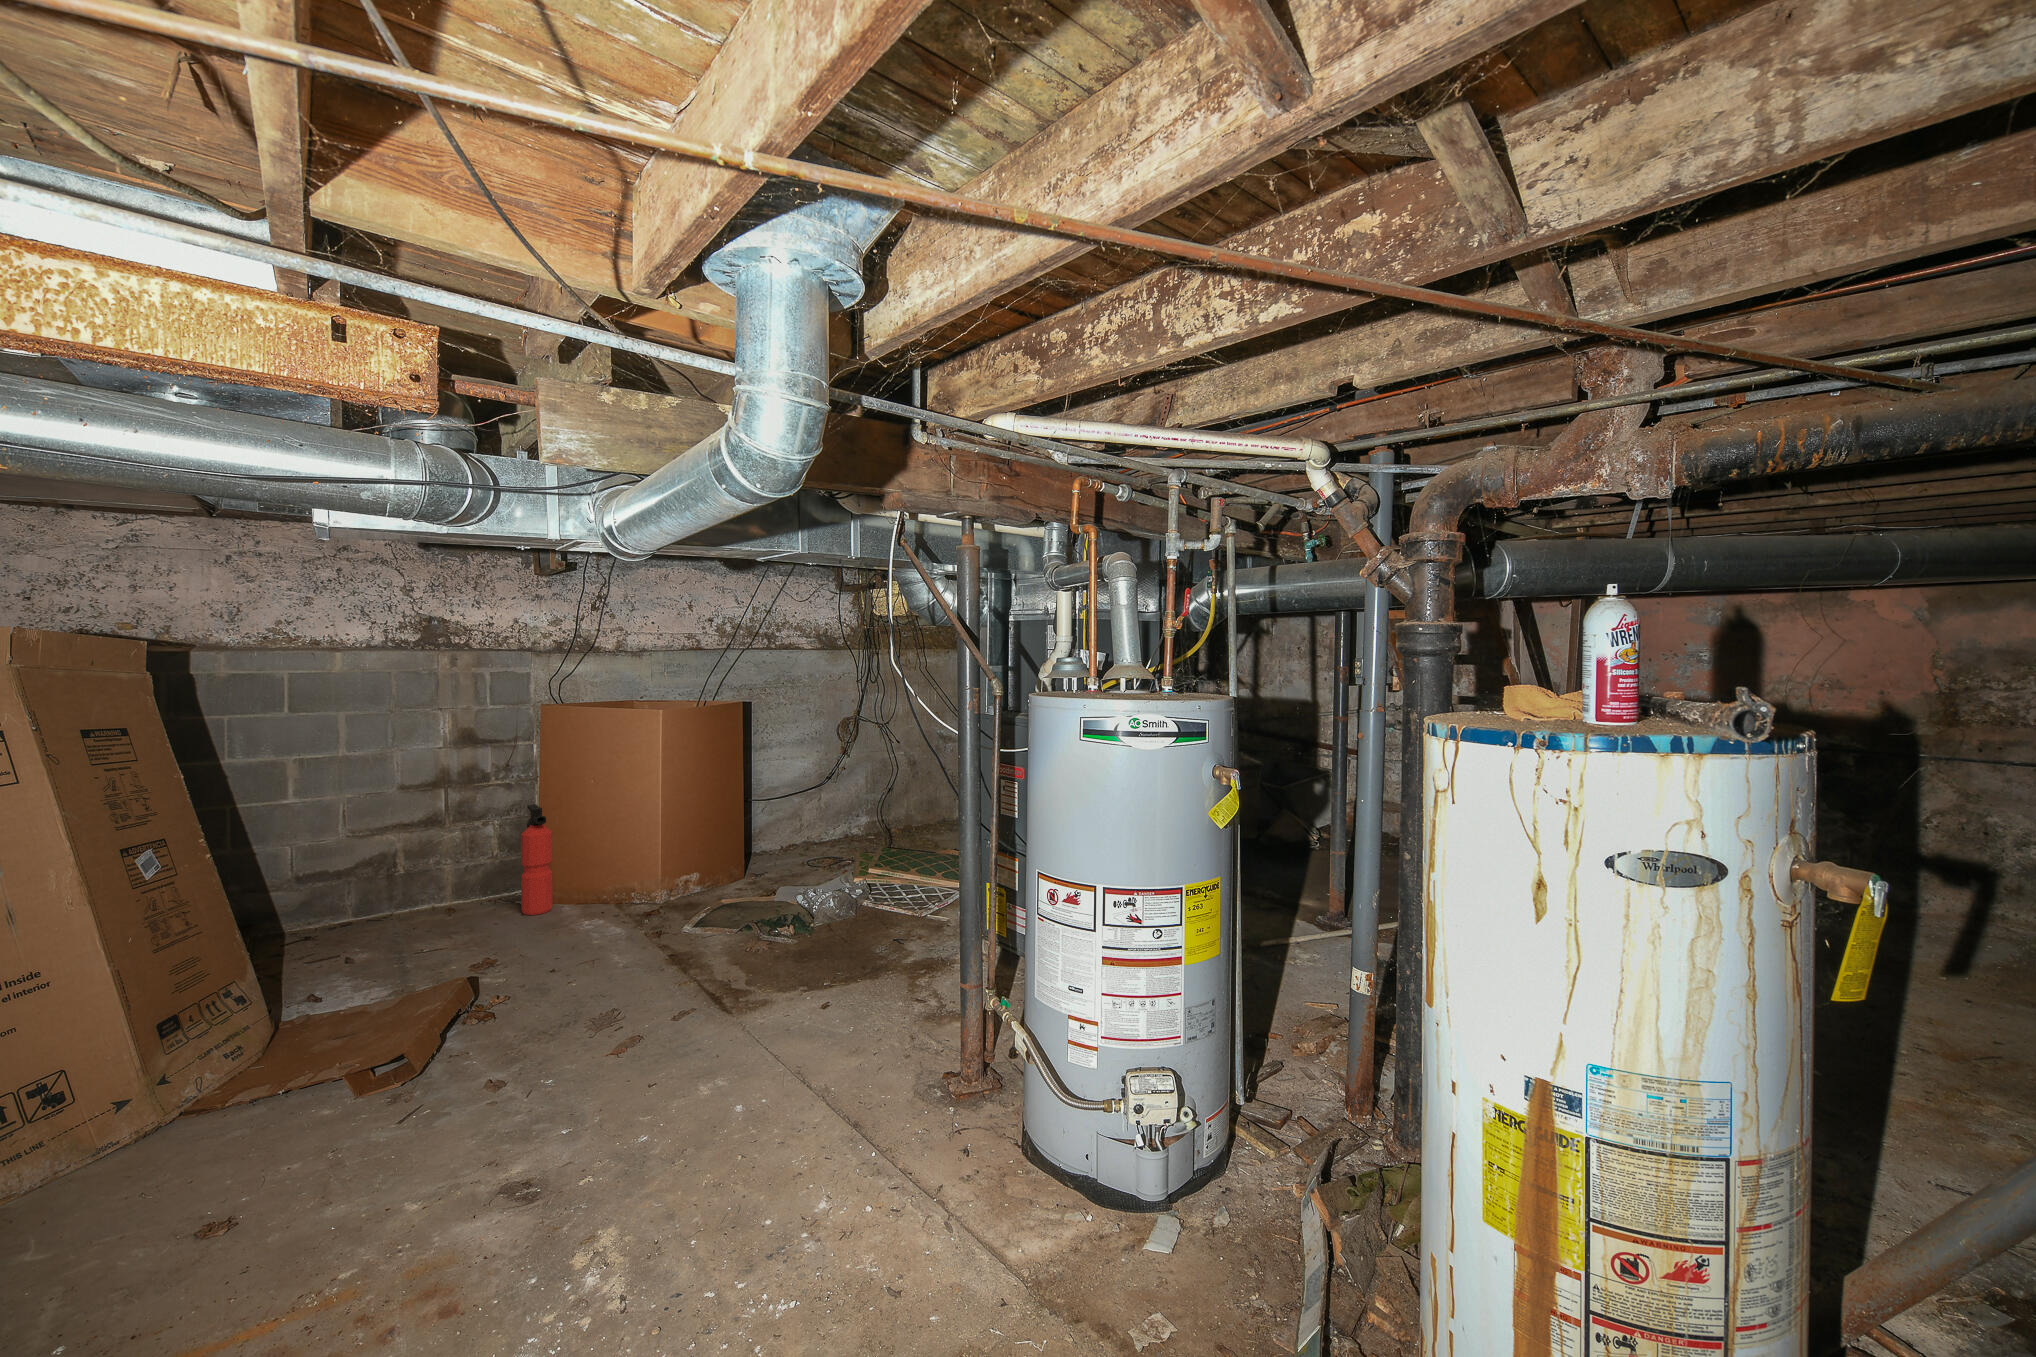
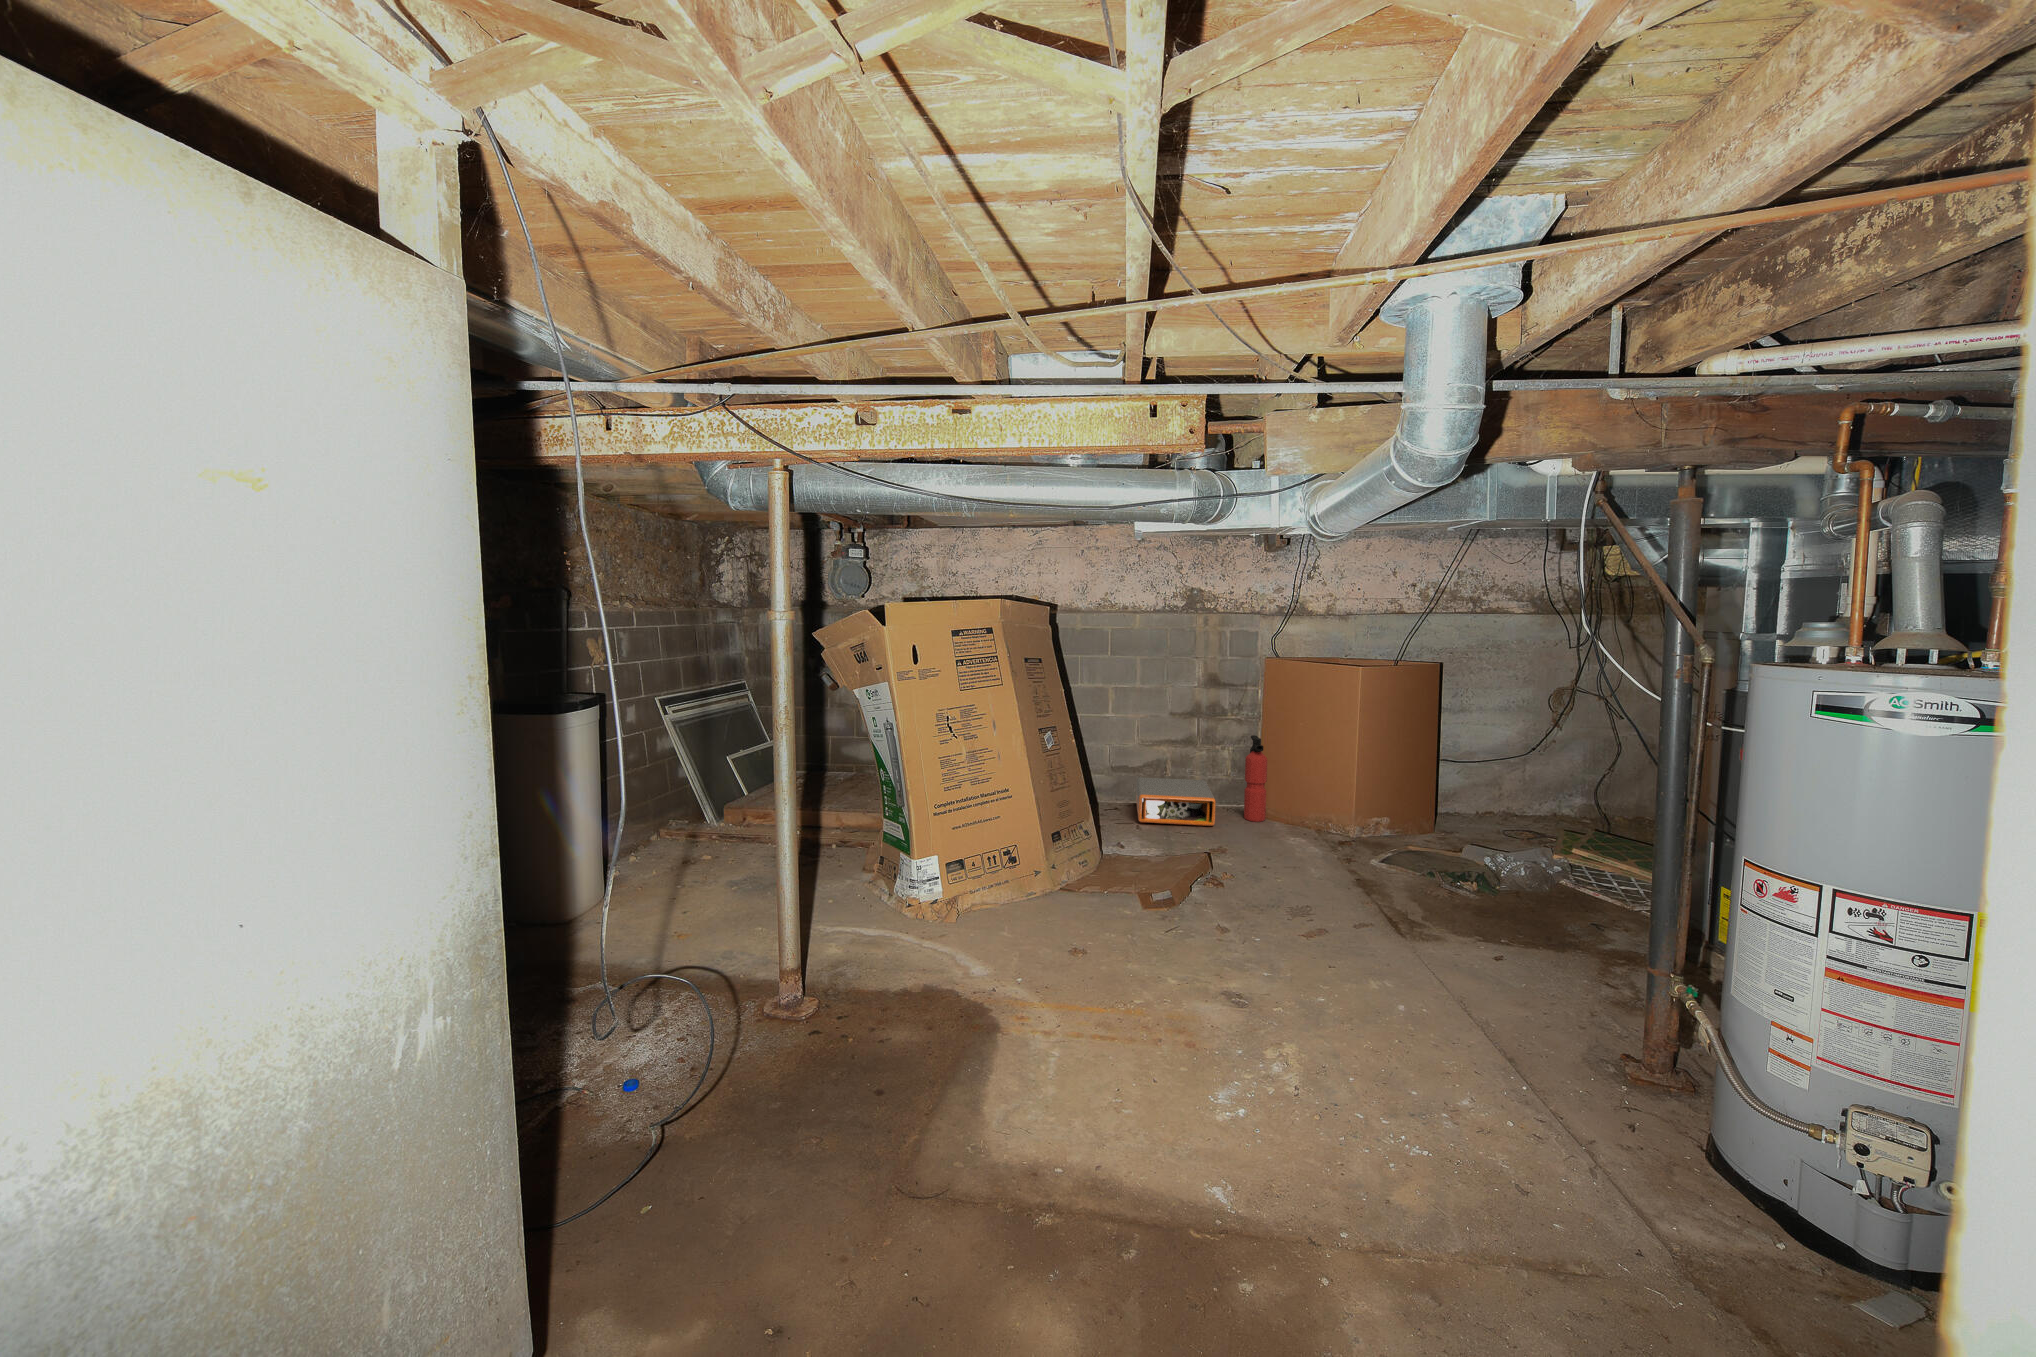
storage box: none [338,874,478,960] -> present [1136,777,1216,826]

